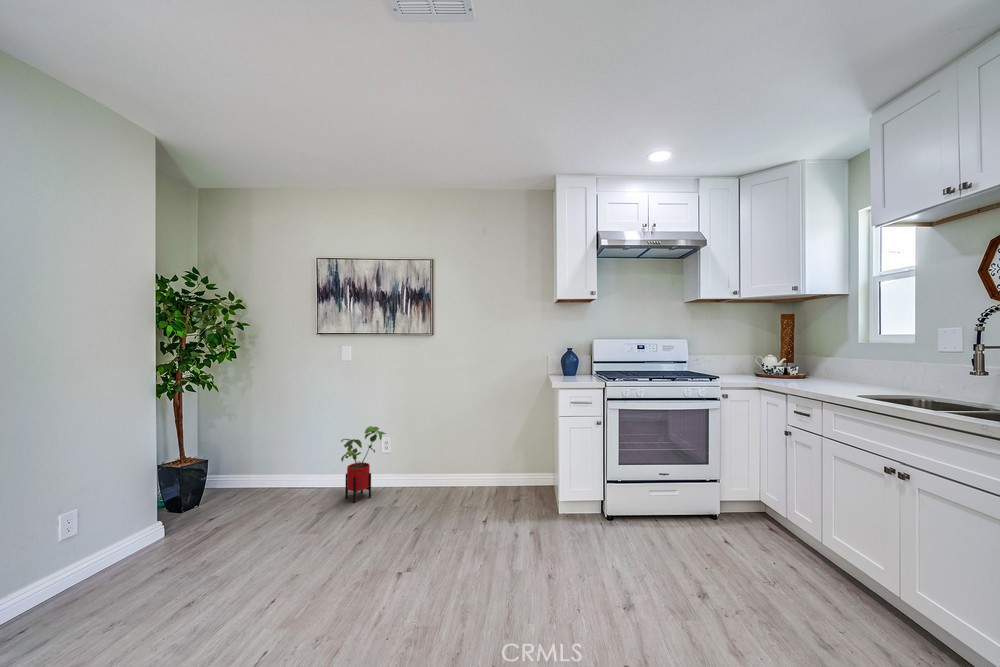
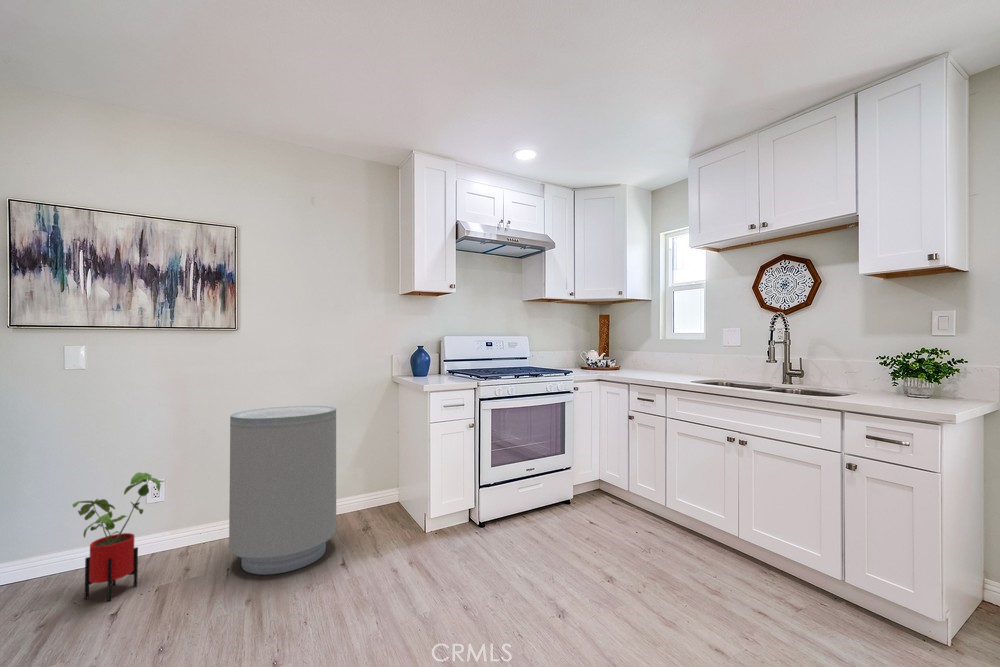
trash can: none [418,391,489,513] -> present [229,406,336,575]

